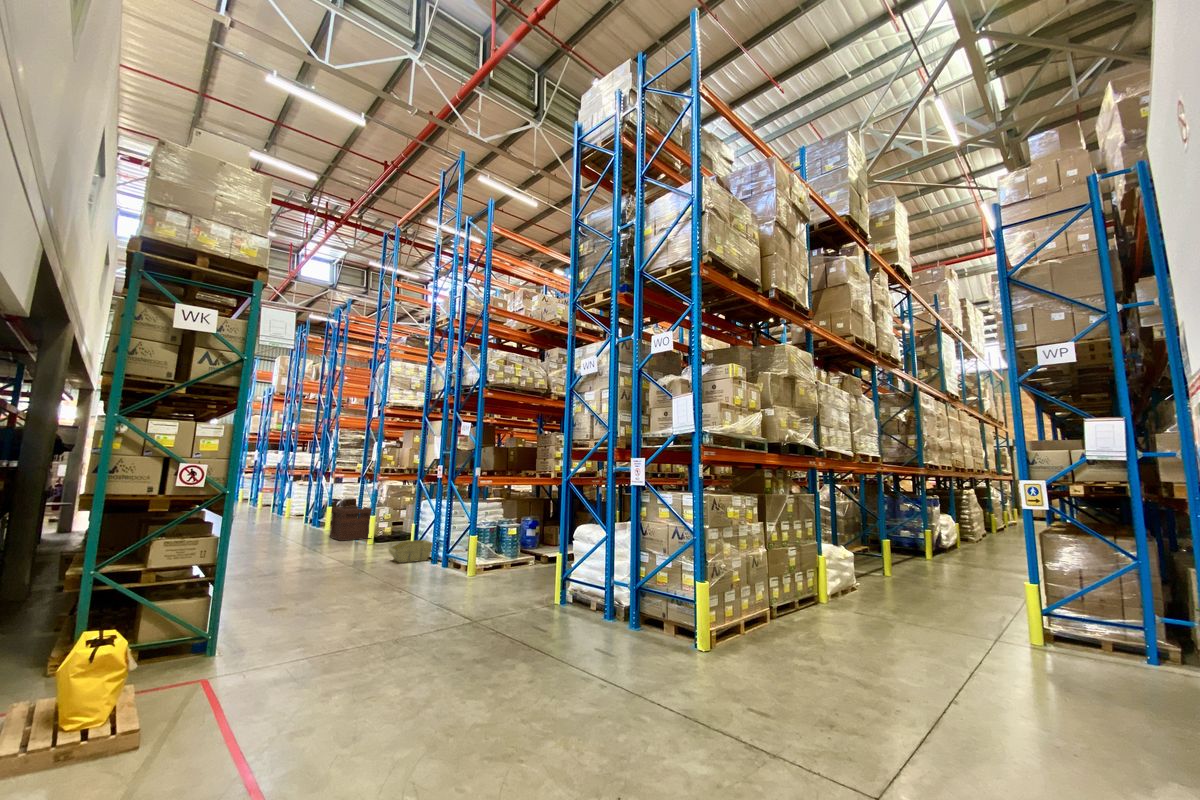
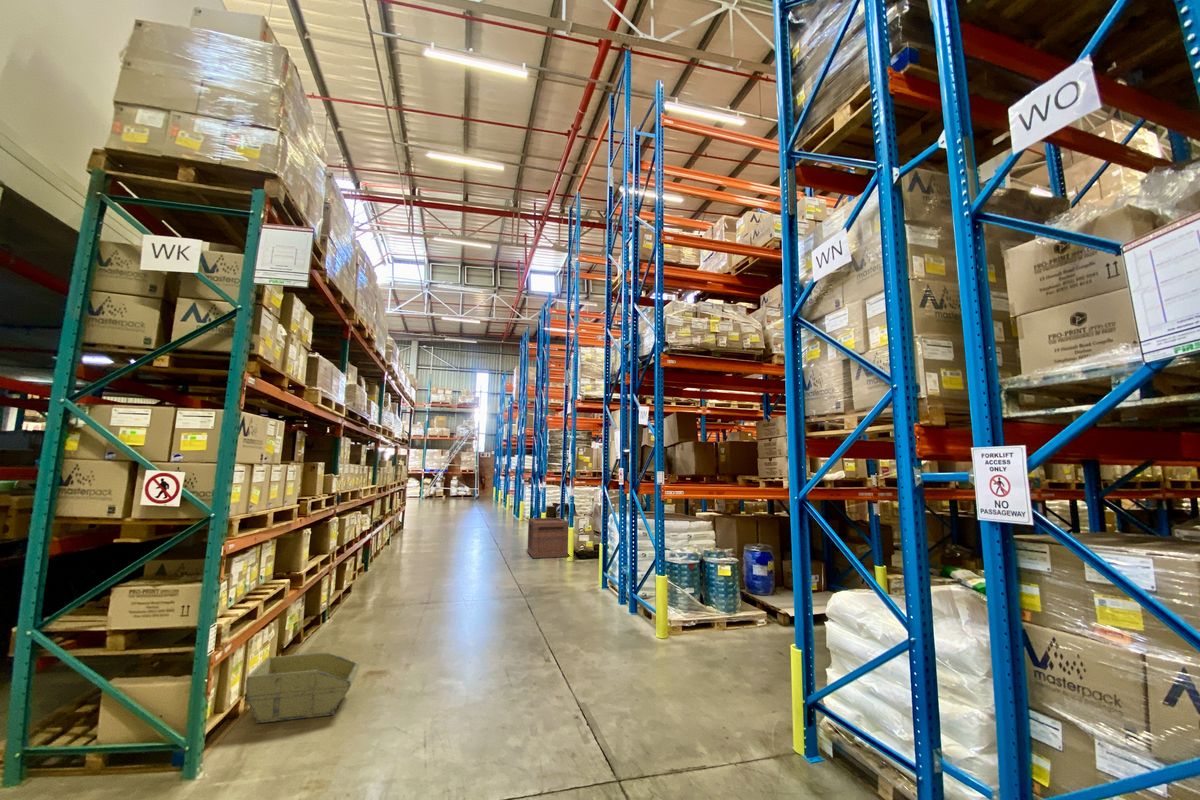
storage bin: present [389,540,433,563] -> present [246,653,360,723]

